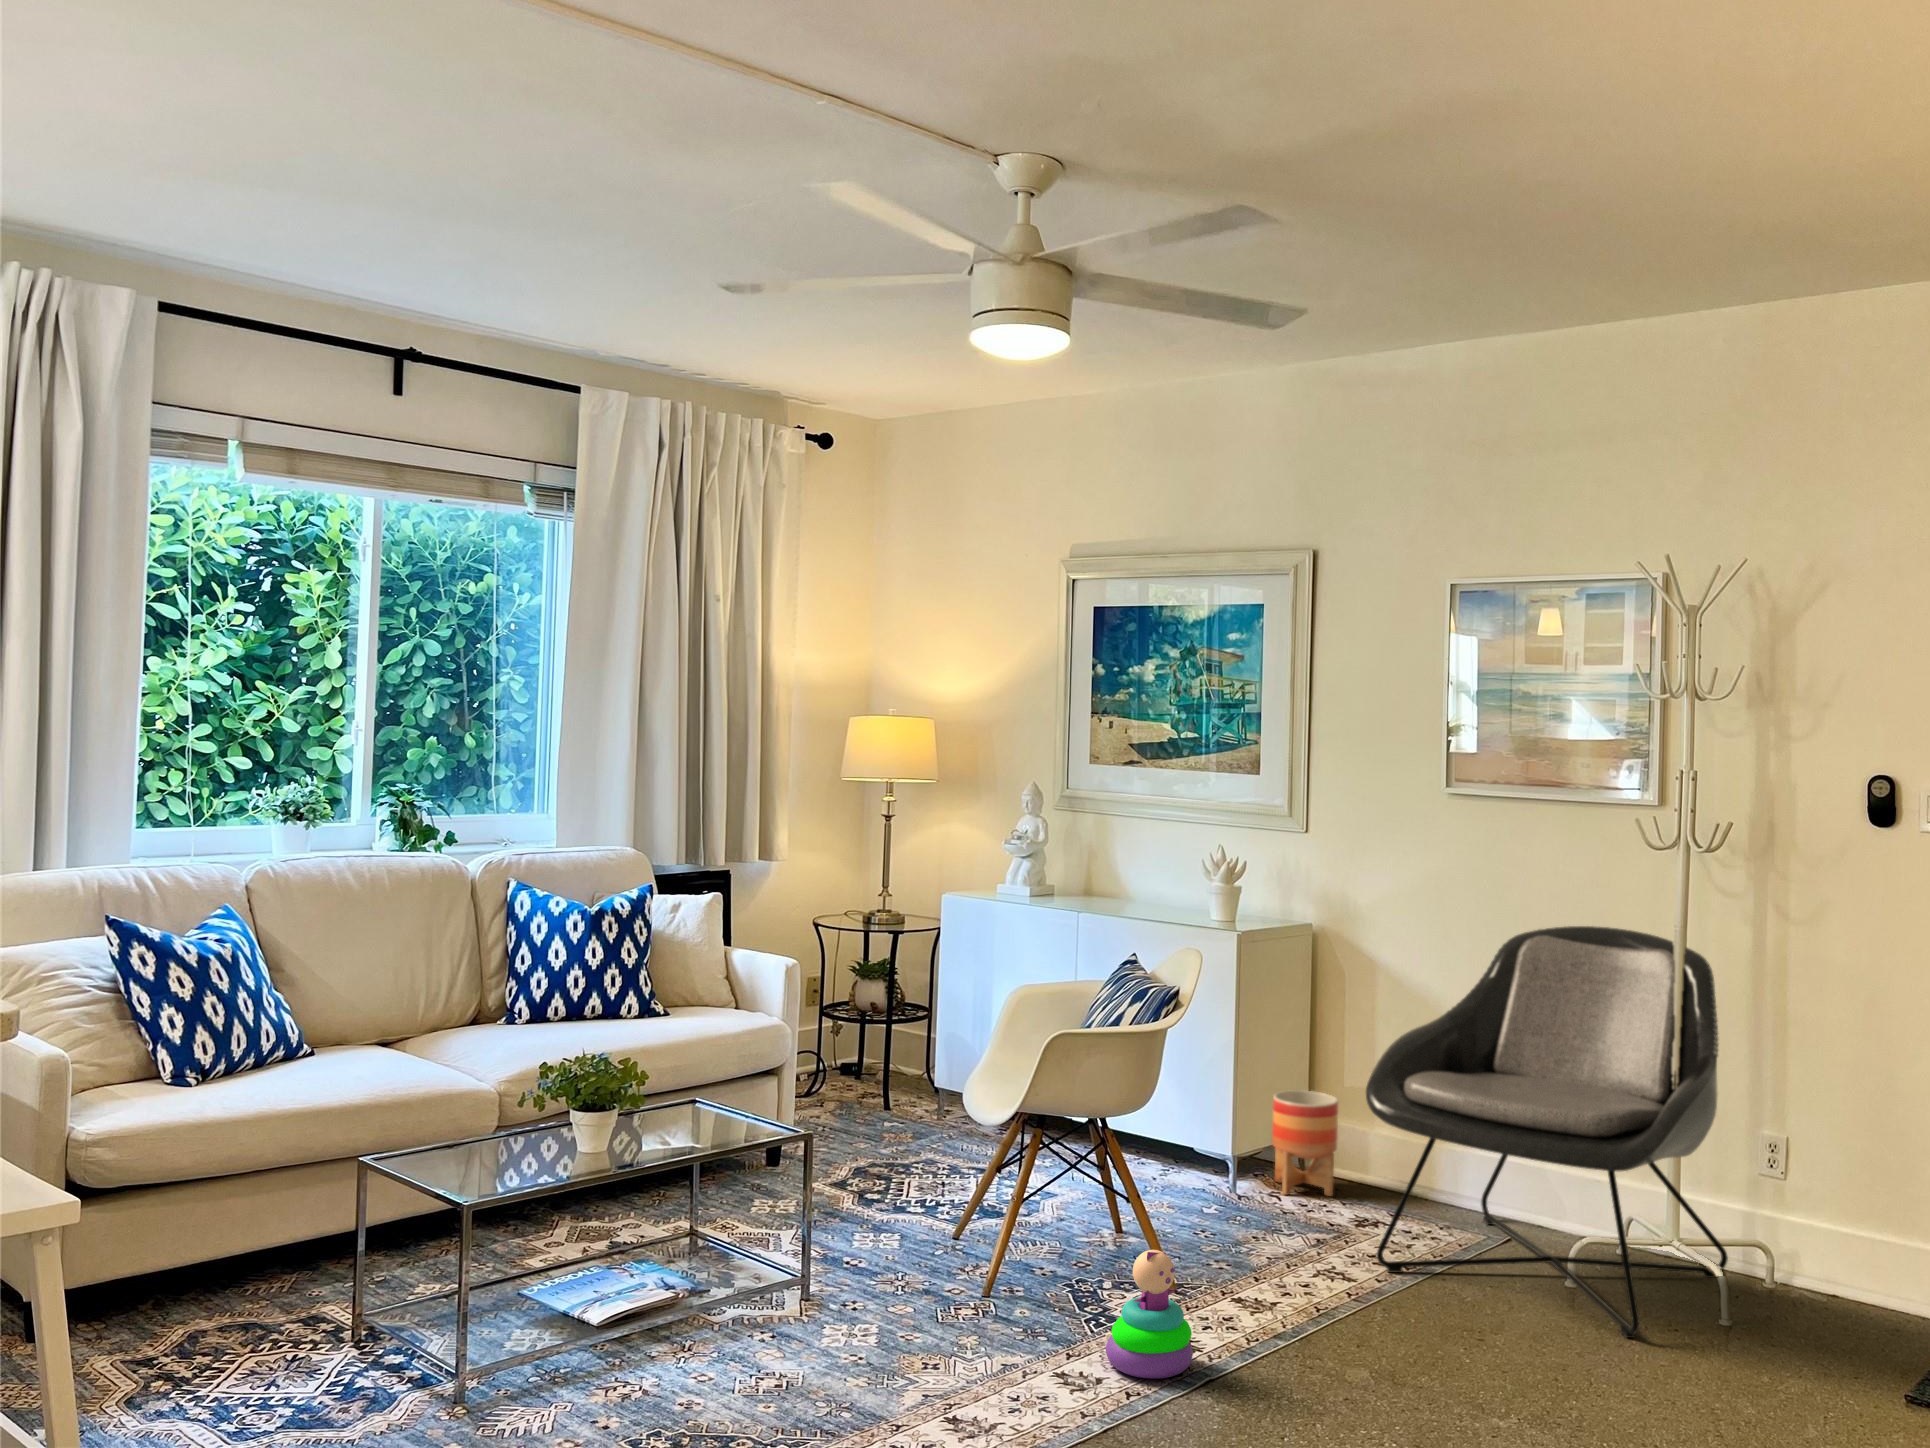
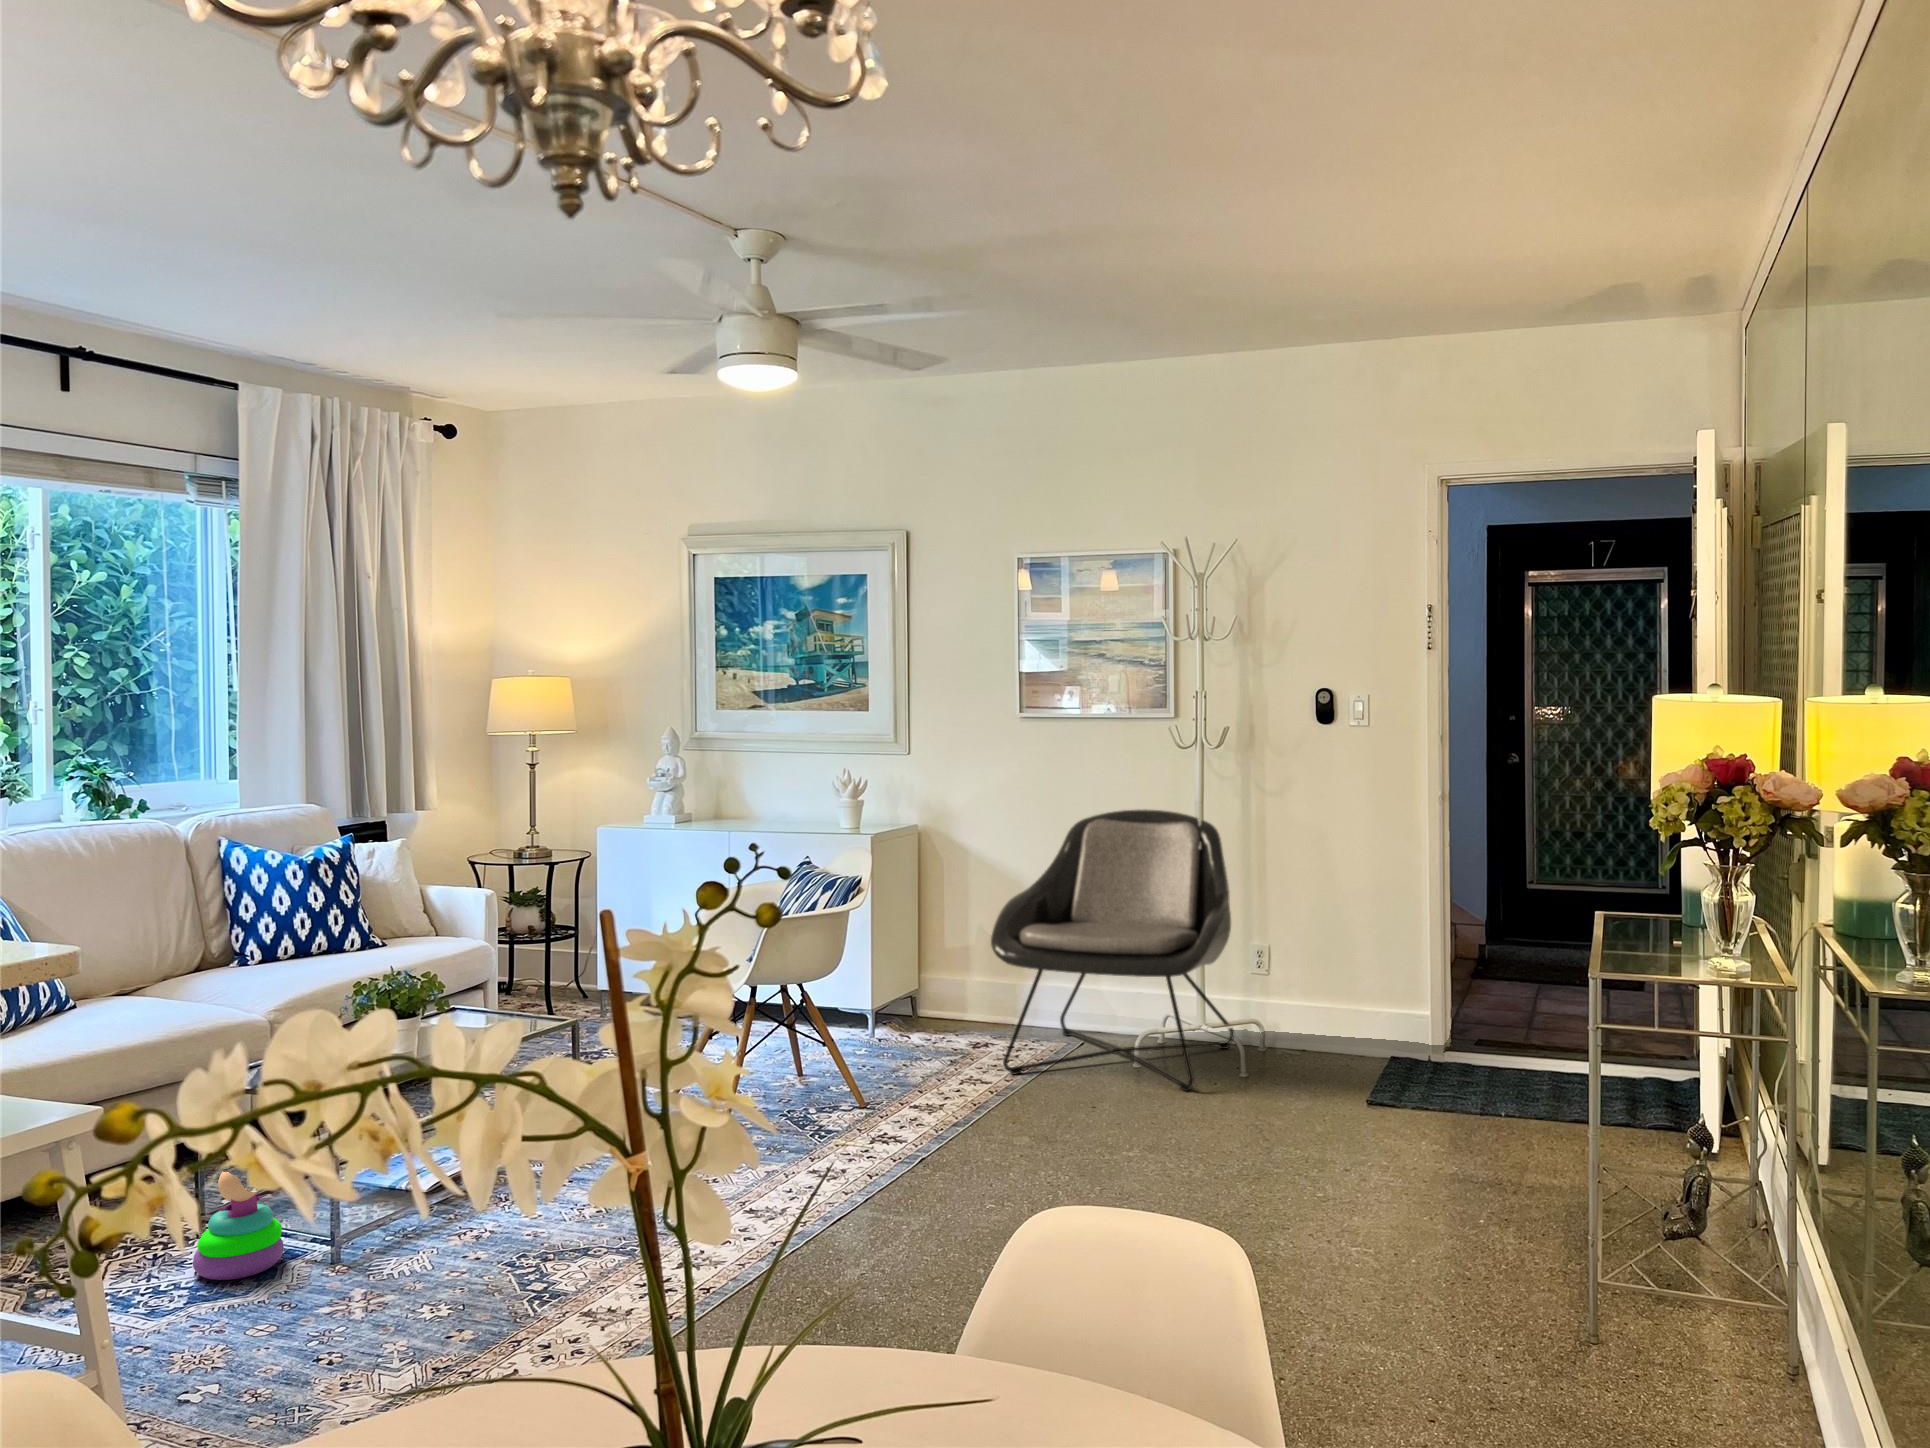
planter: present [1272,1090,1338,1196] -> none [900,955,950,1035]
stacking toy: present [1106,1250,1193,1379] -> present [193,1172,284,1280]

